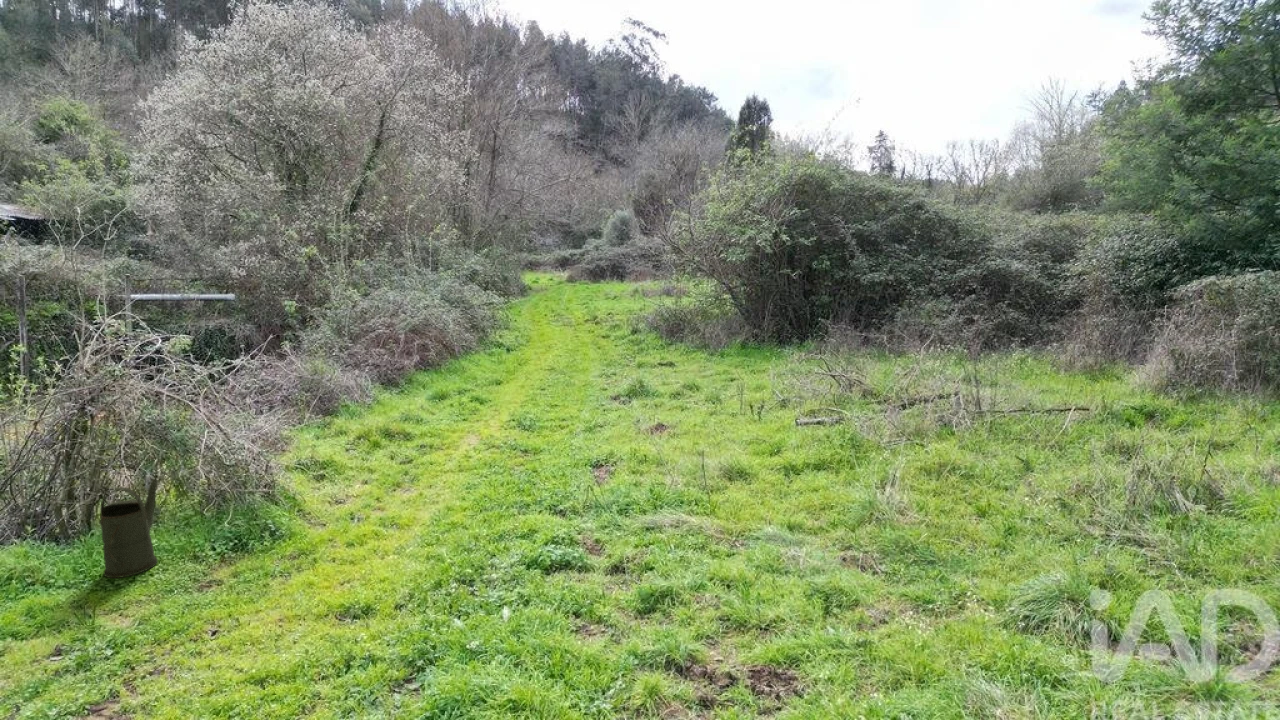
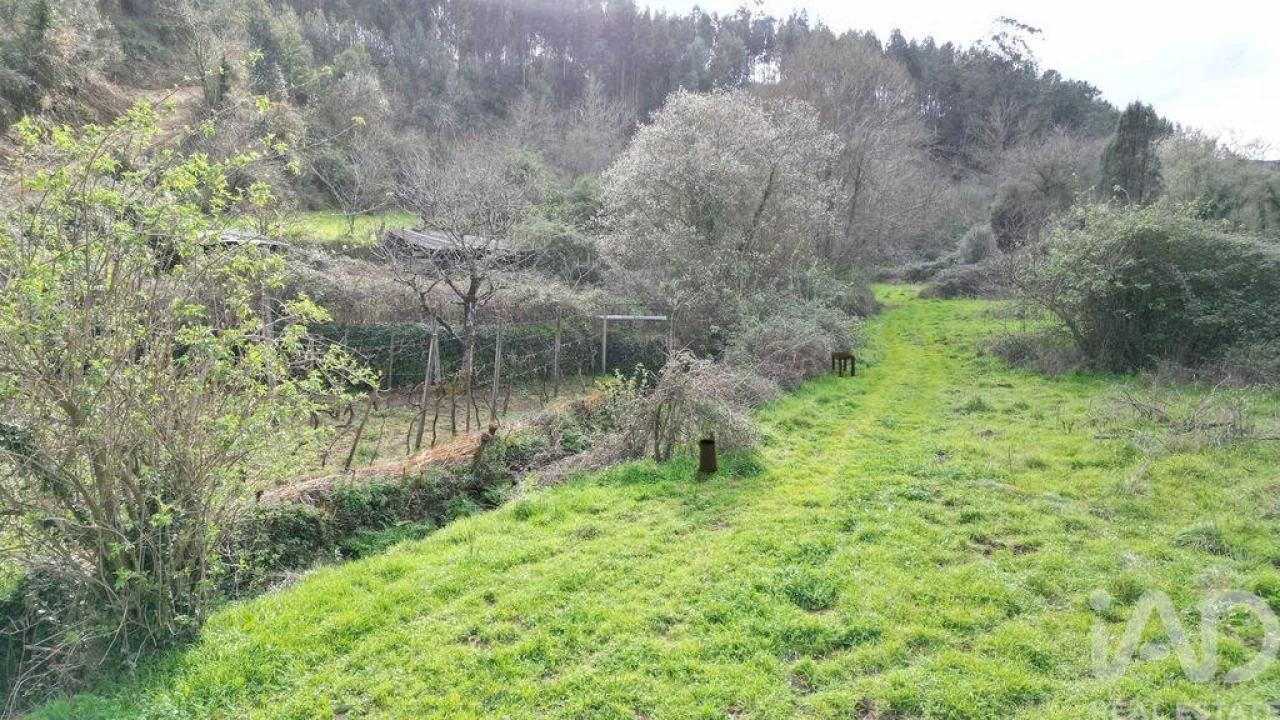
bench: none [459,331,490,364] -> present [831,352,855,377]

